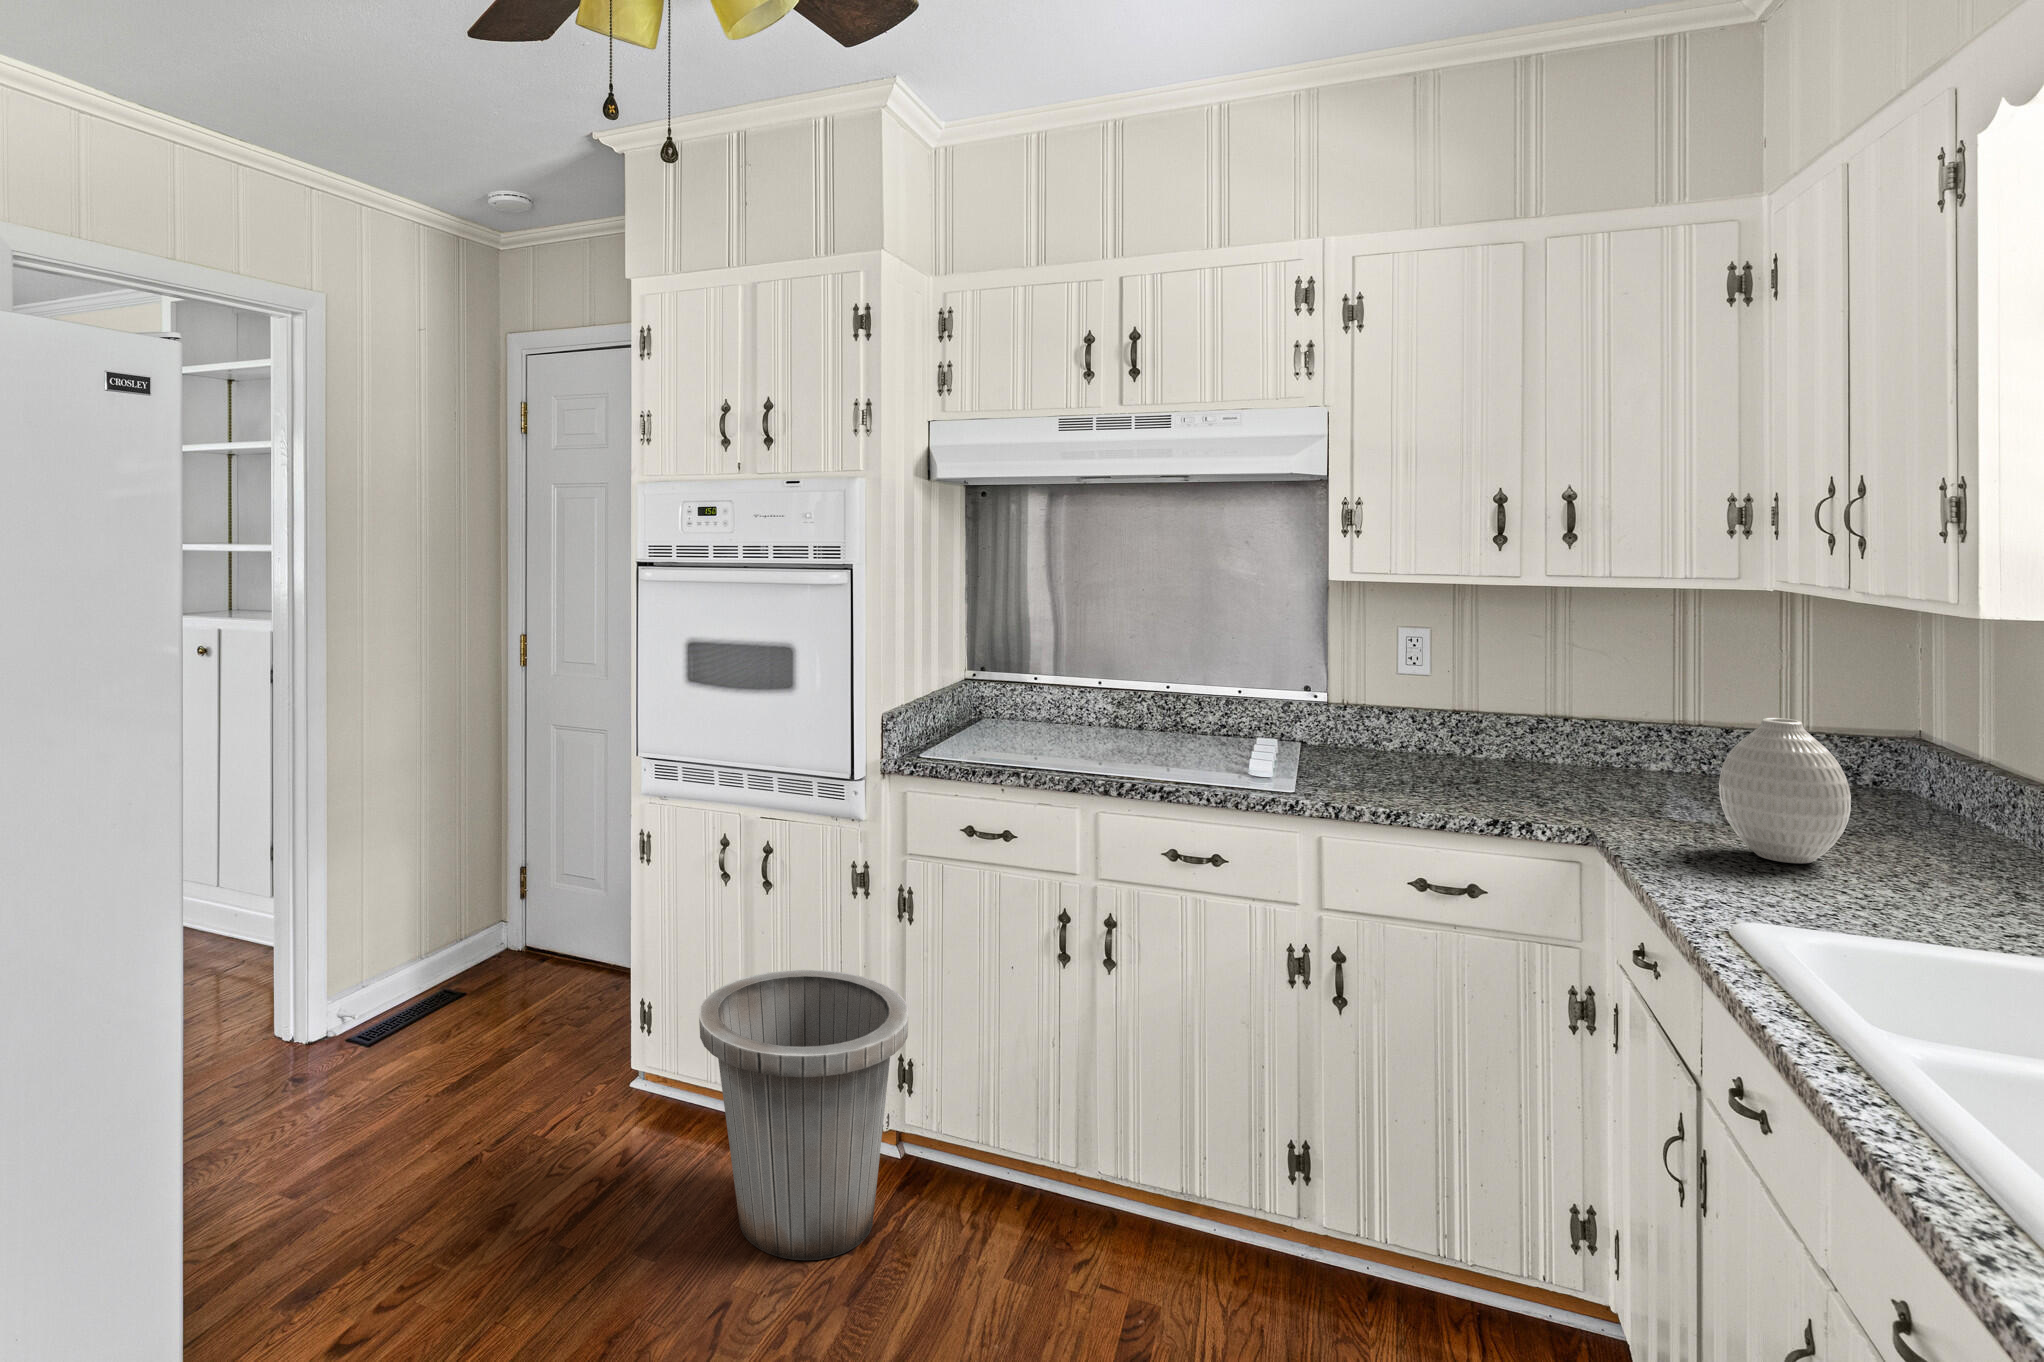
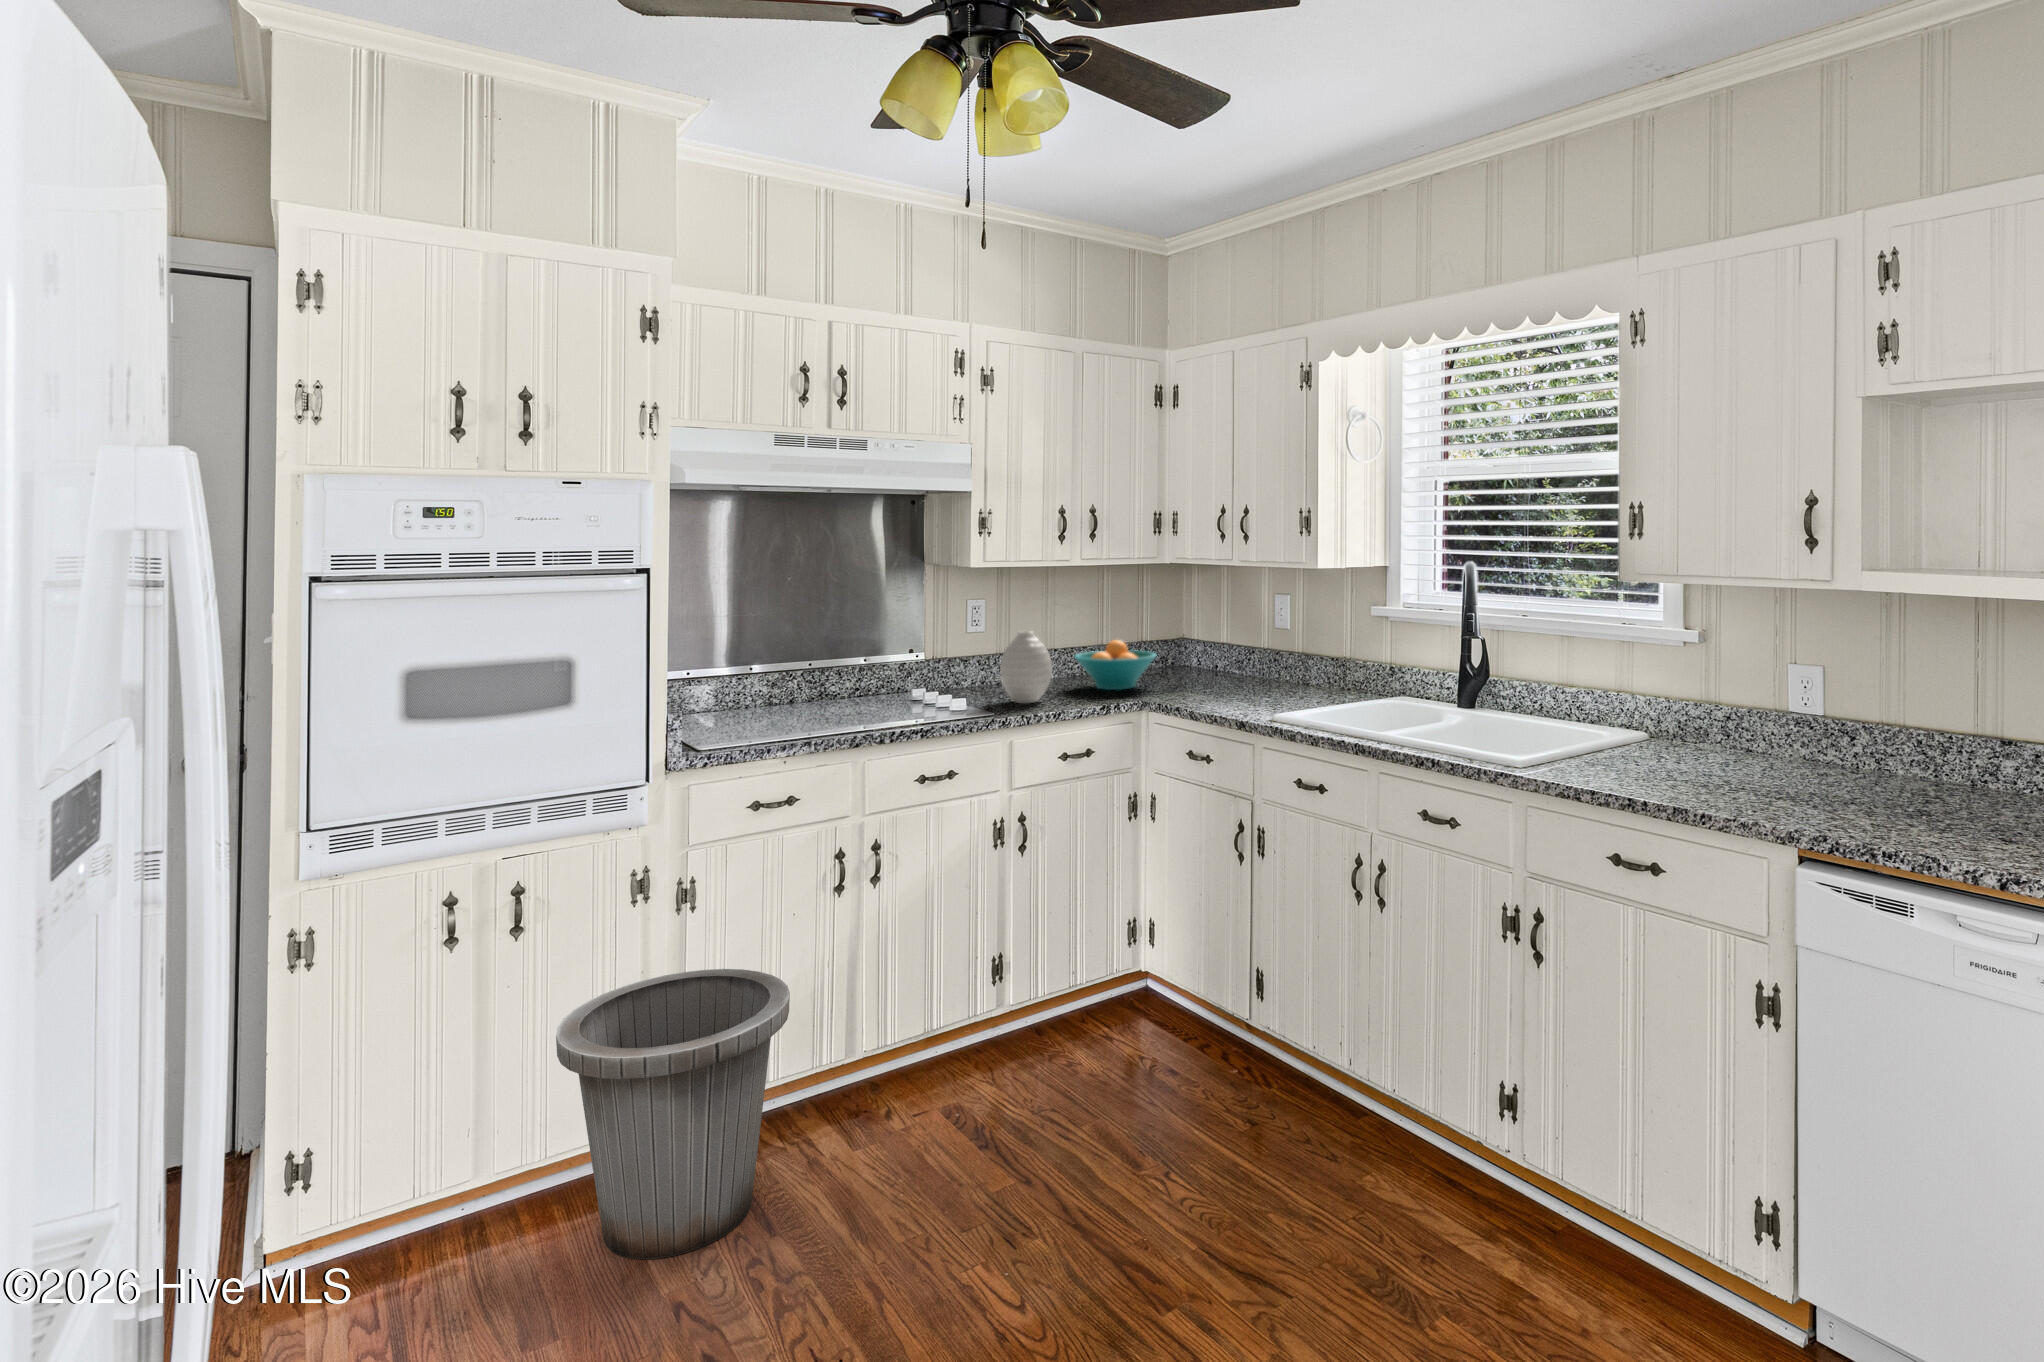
fruit bowl: none [1535,714,1710,803] -> present [1075,640,1156,690]
vase: present [1719,718,1851,864] -> present [1000,631,1052,703]

